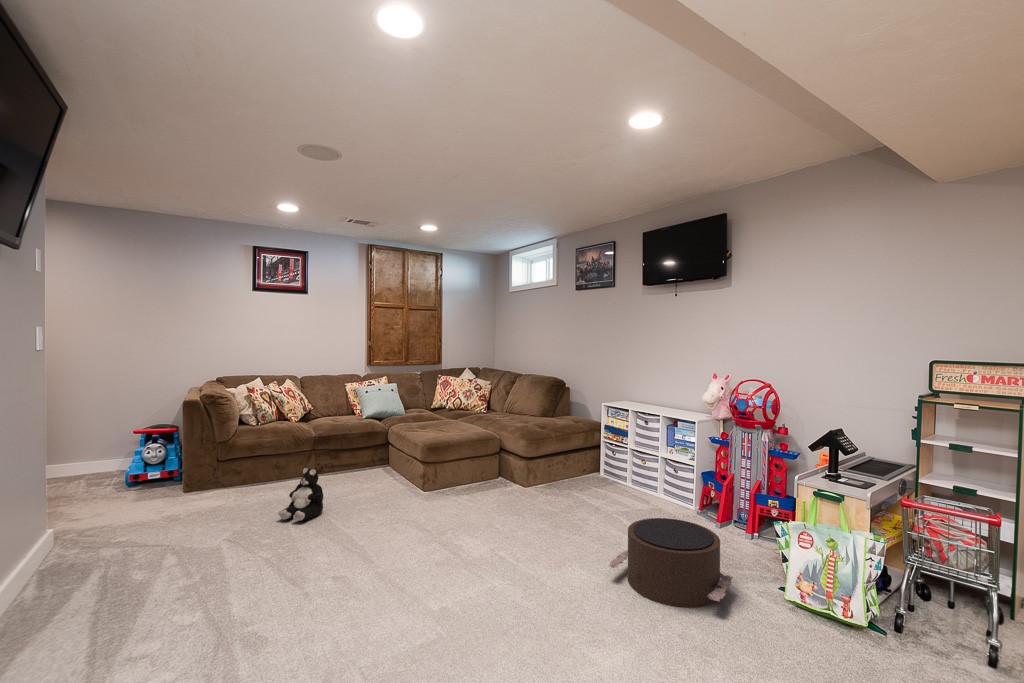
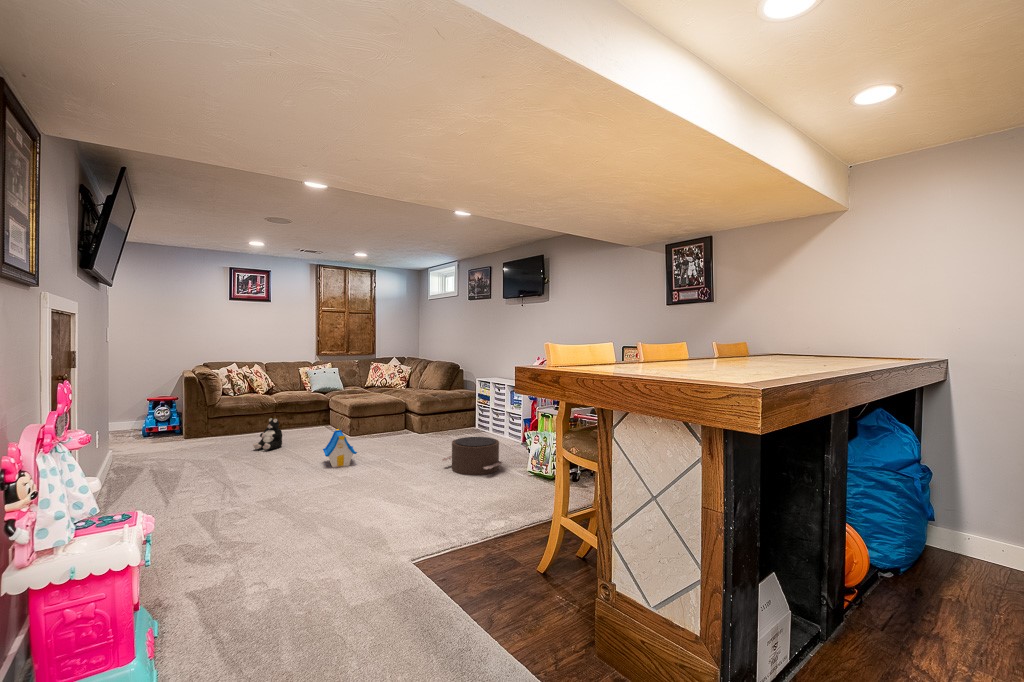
toy house: none [391,496,452,573] -> present [323,429,357,467]

